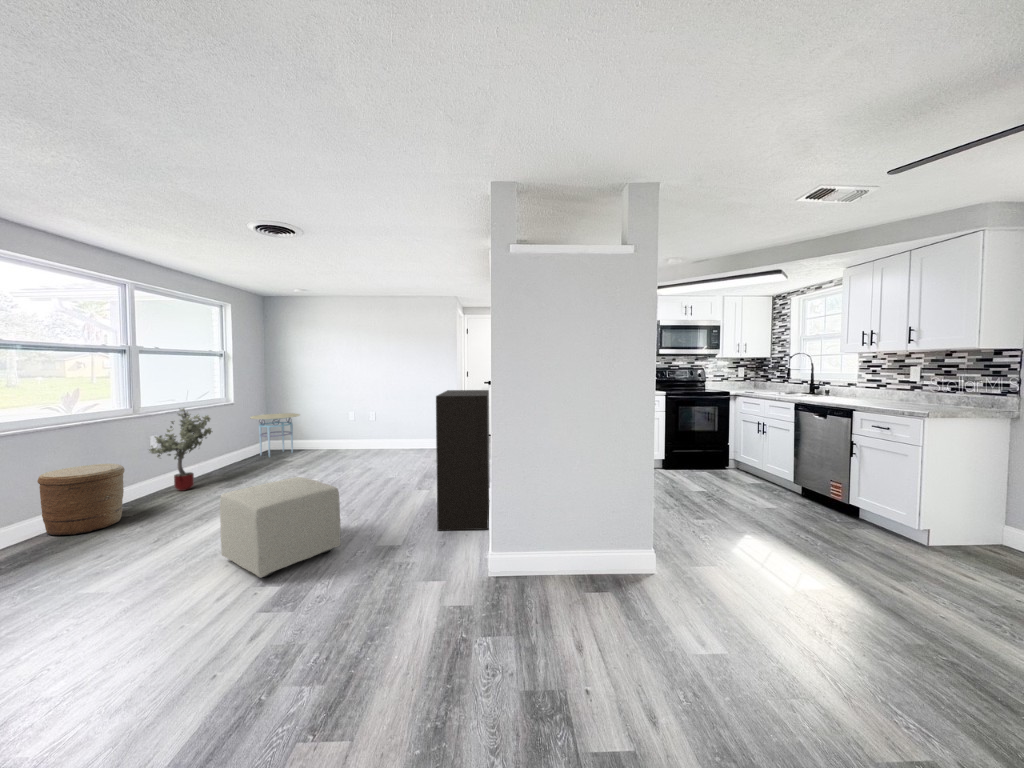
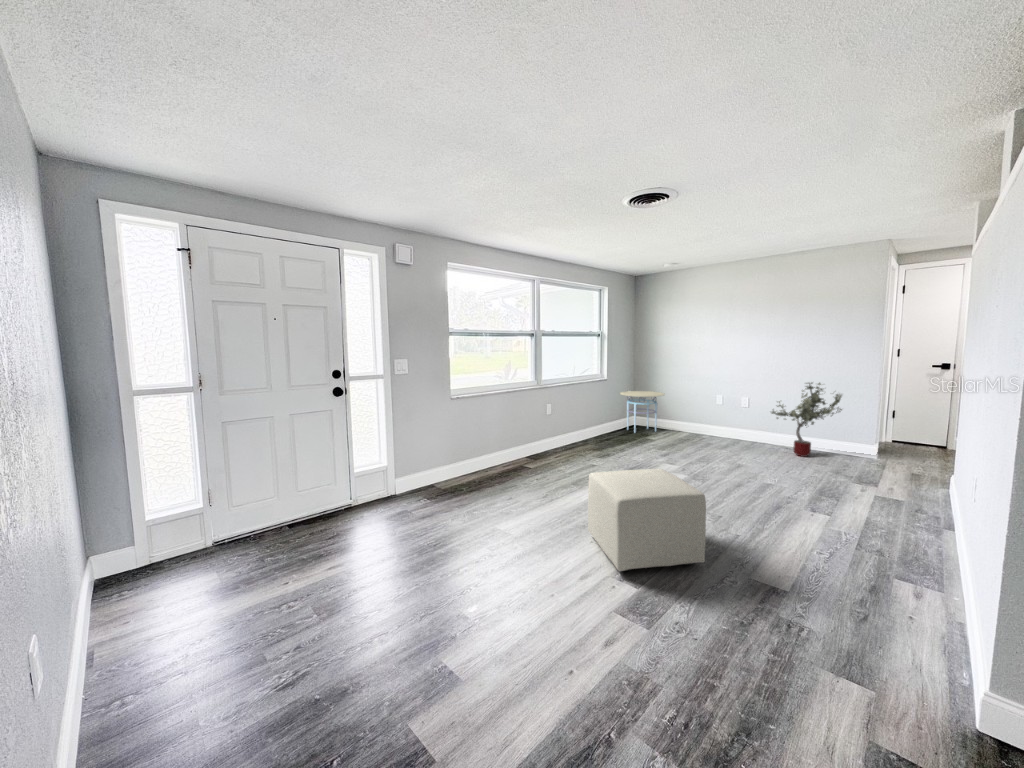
bookshelf: present [436,390,490,531] -> none [848,381,974,620]
potted tree: present [149,408,212,491] -> present [771,383,842,457]
woven basket: present [37,464,125,535] -> none [482,424,528,476]

